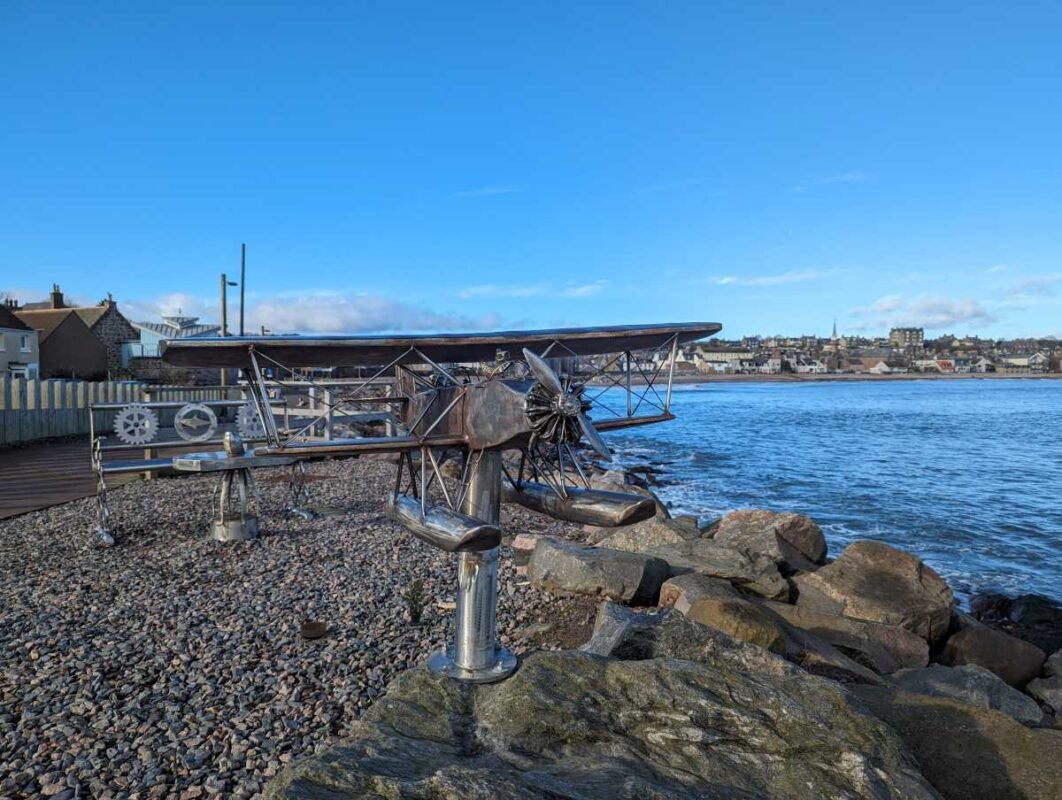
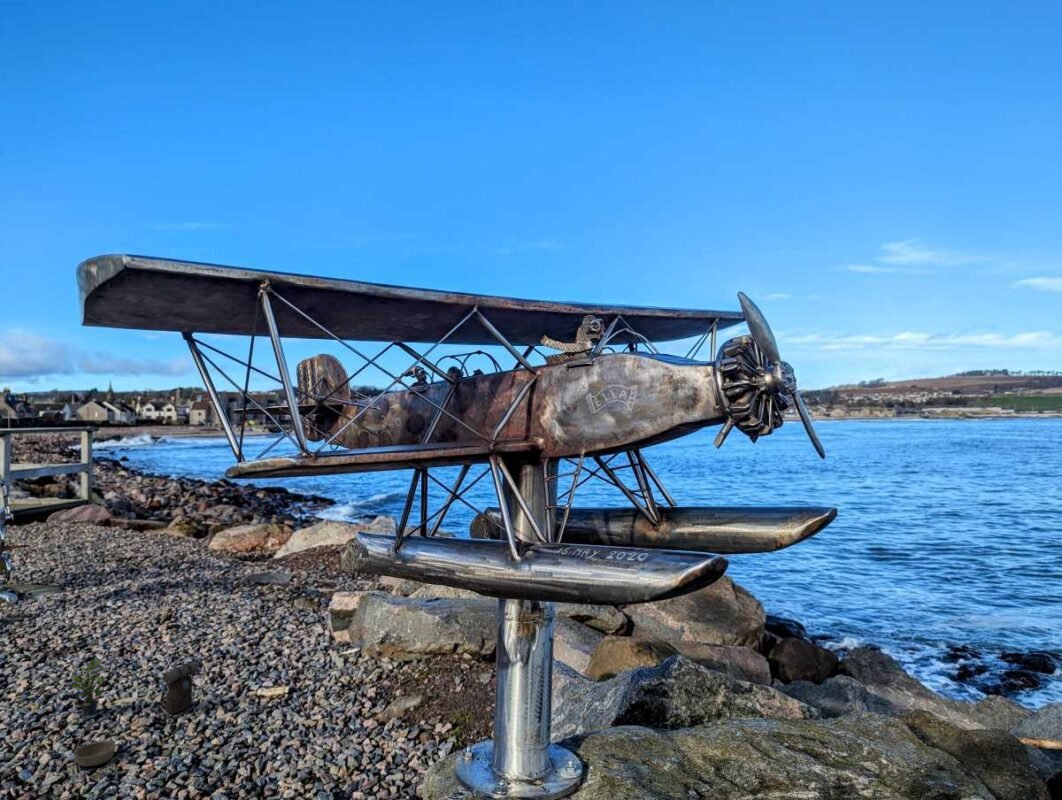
backpack: none [367,575,395,611] -> present [160,662,199,713]
potted plant: present [403,579,427,625] -> present [71,657,107,719]

